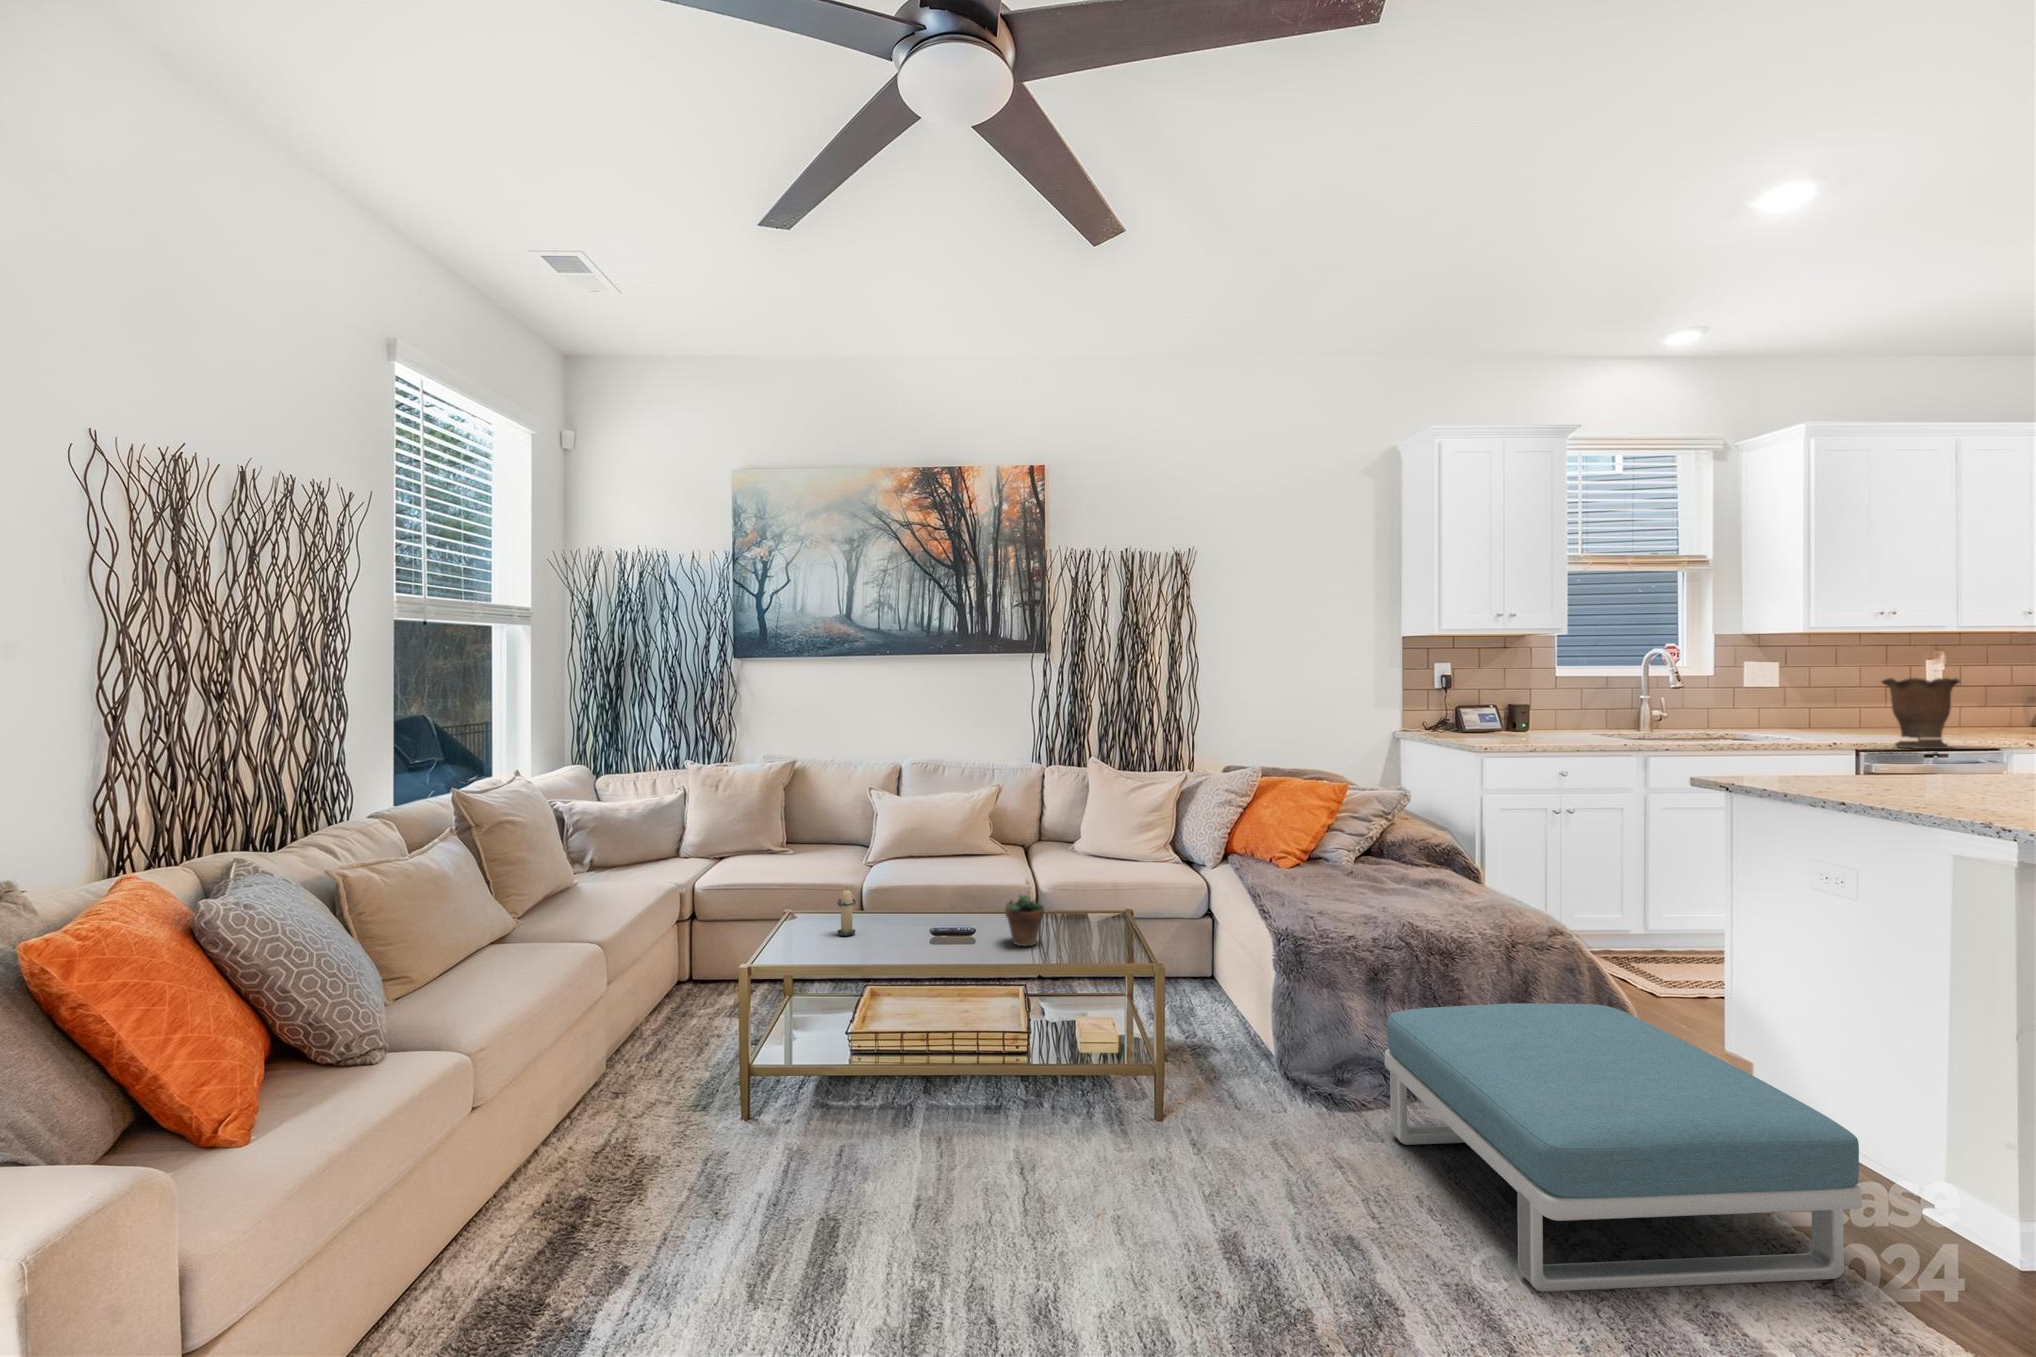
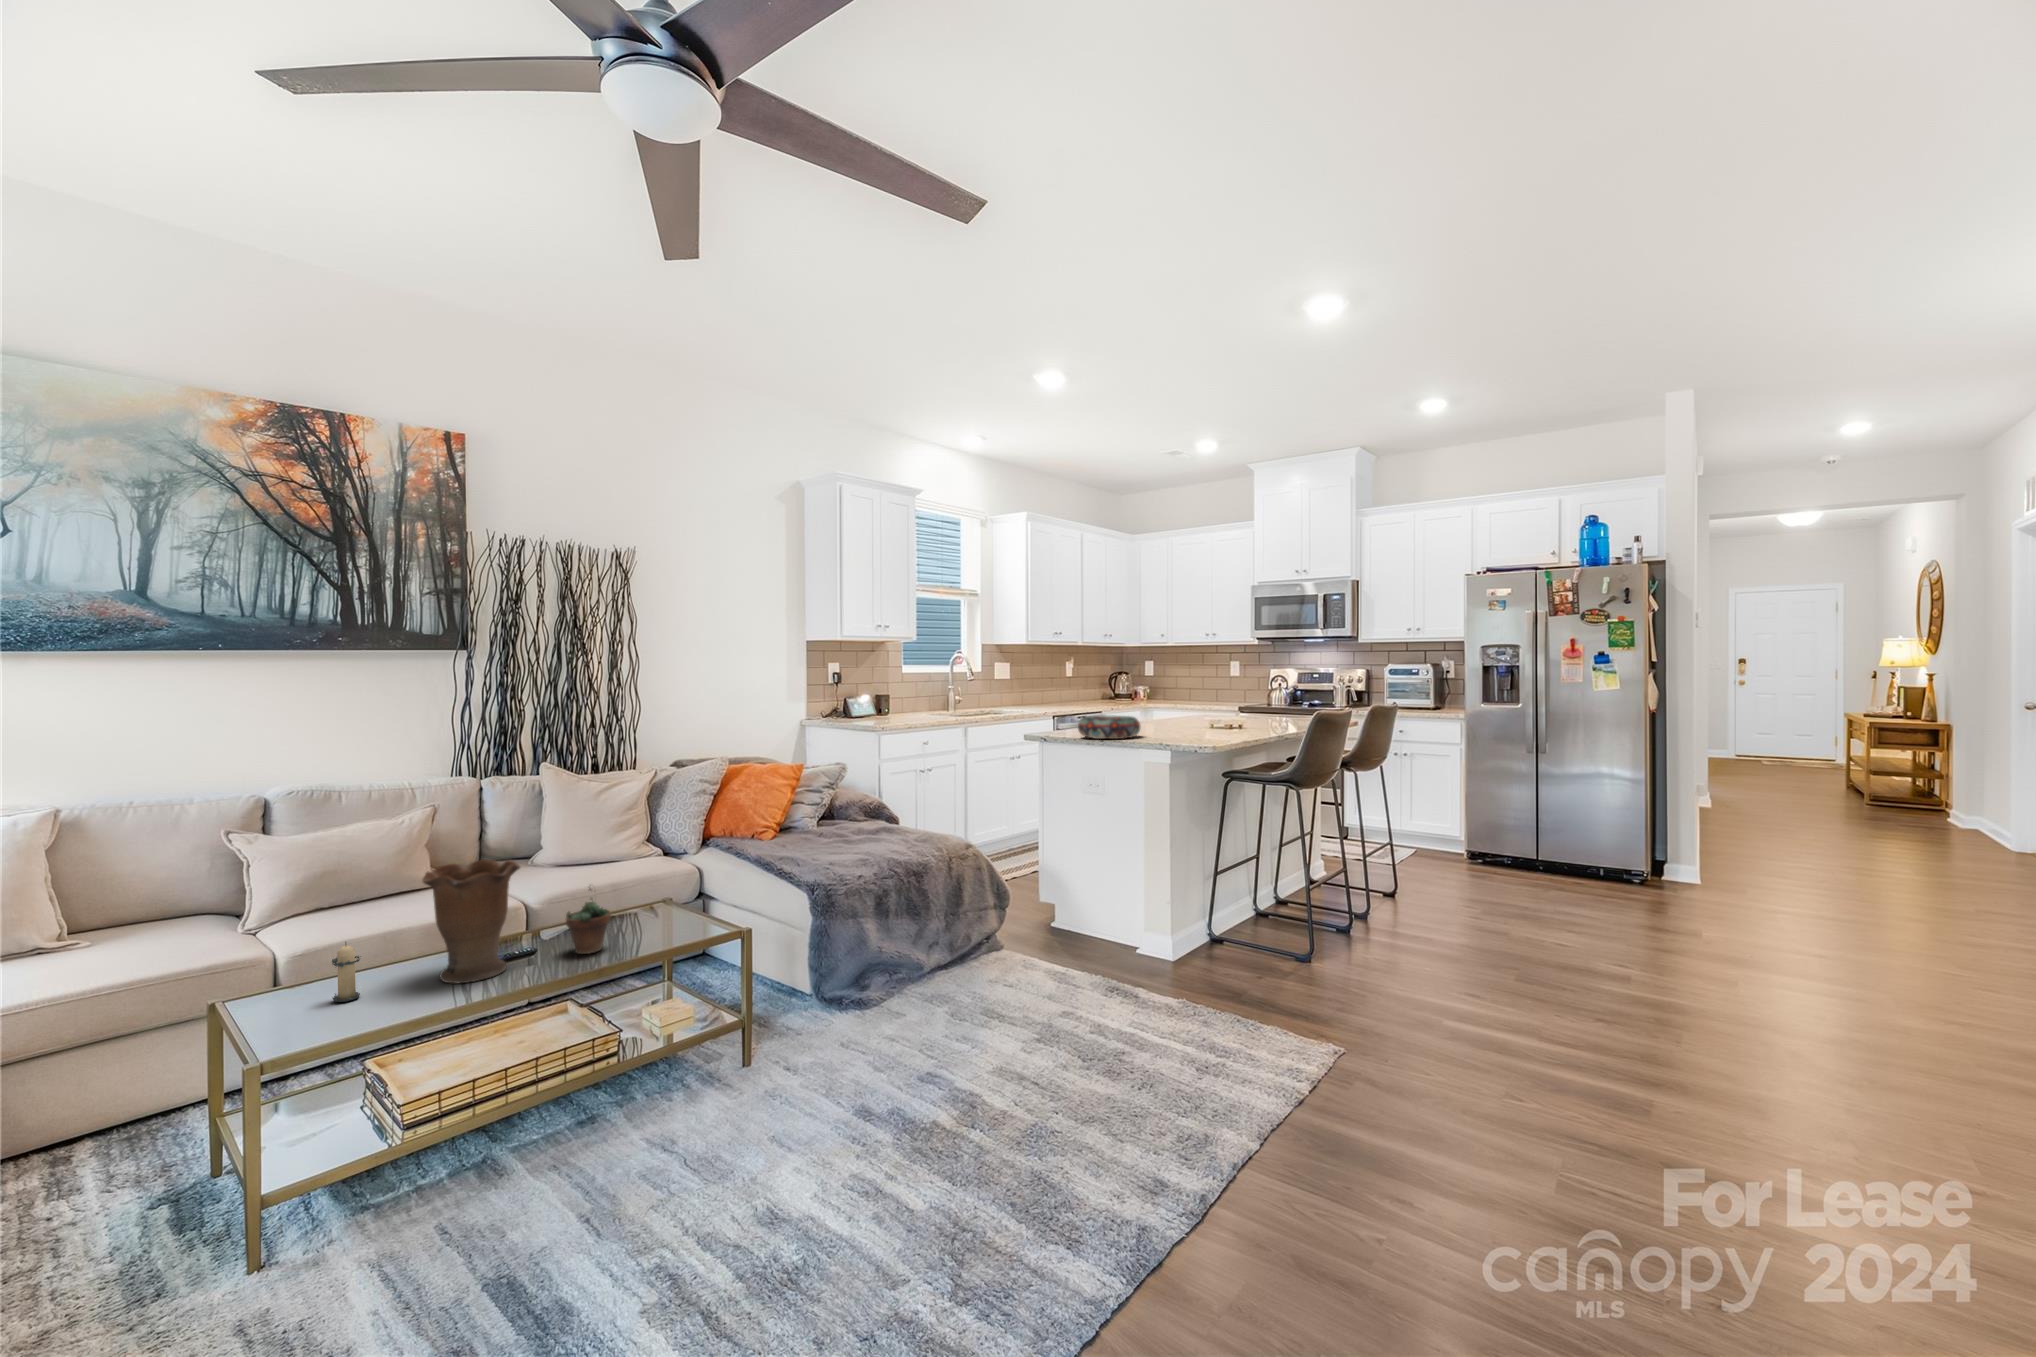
vase: present [1882,678,1960,749] -> present [422,860,520,983]
decorative bowl: none [1776,749,1938,794] -> present [1078,716,1141,739]
footstool: present [1385,1003,1862,1292] -> none [901,887,1140,1053]

